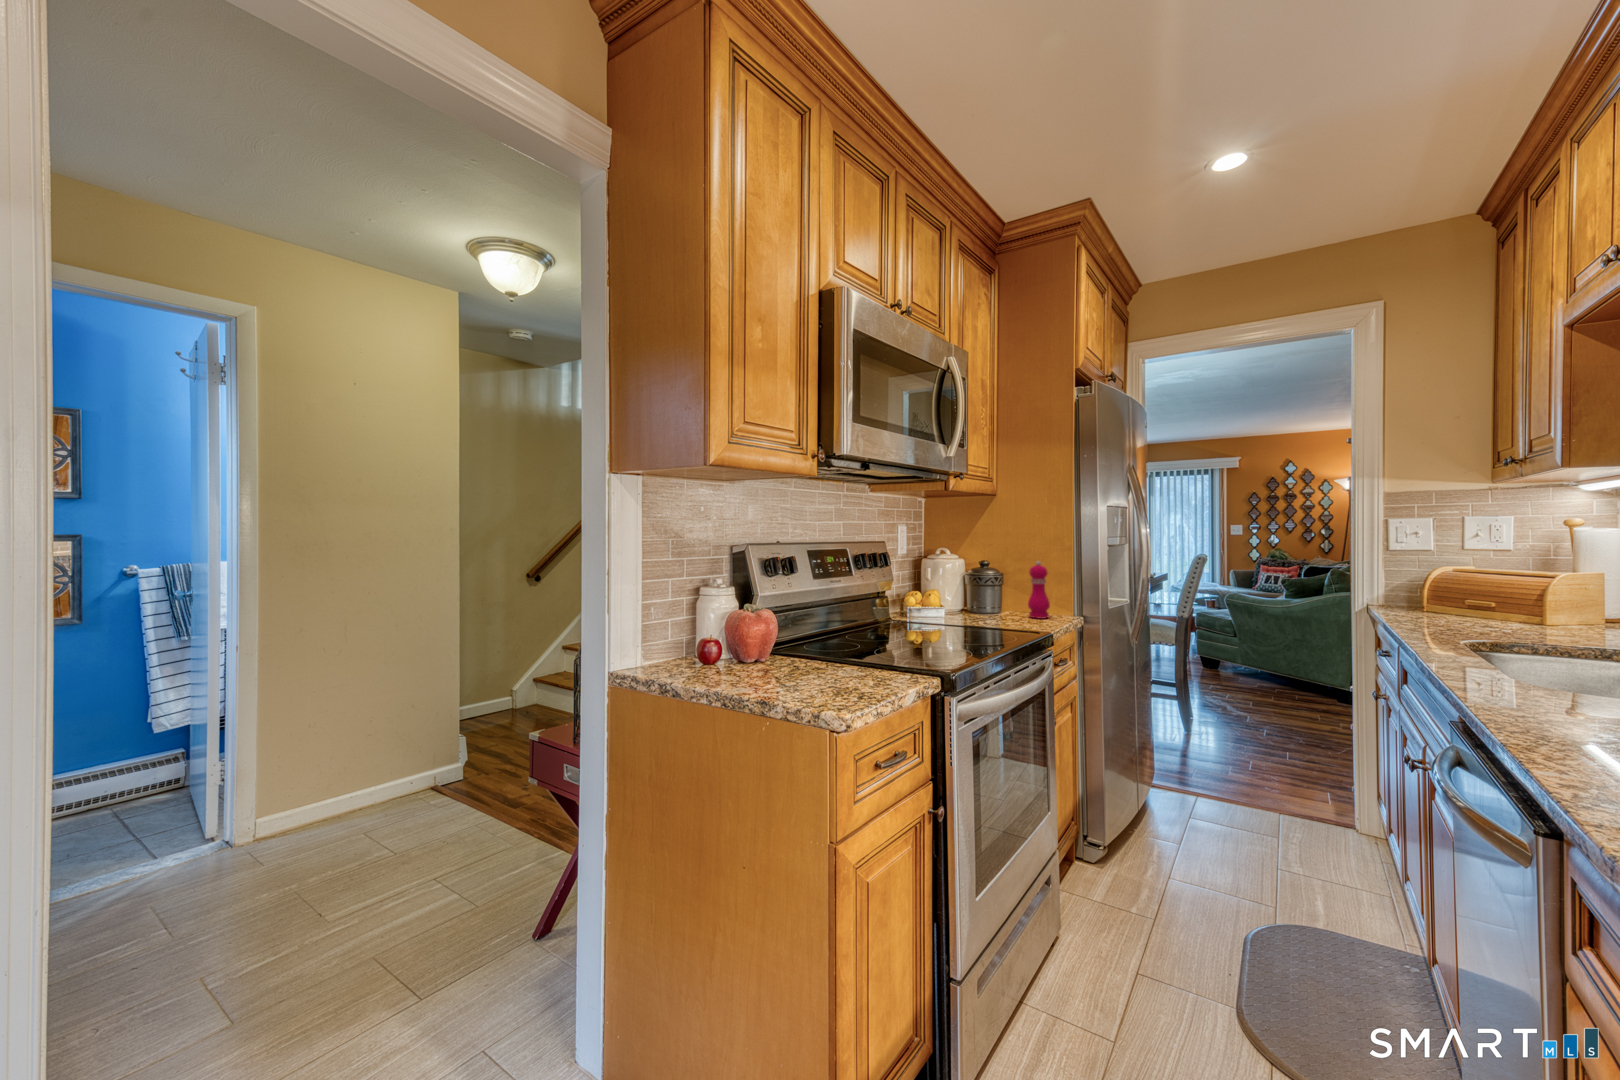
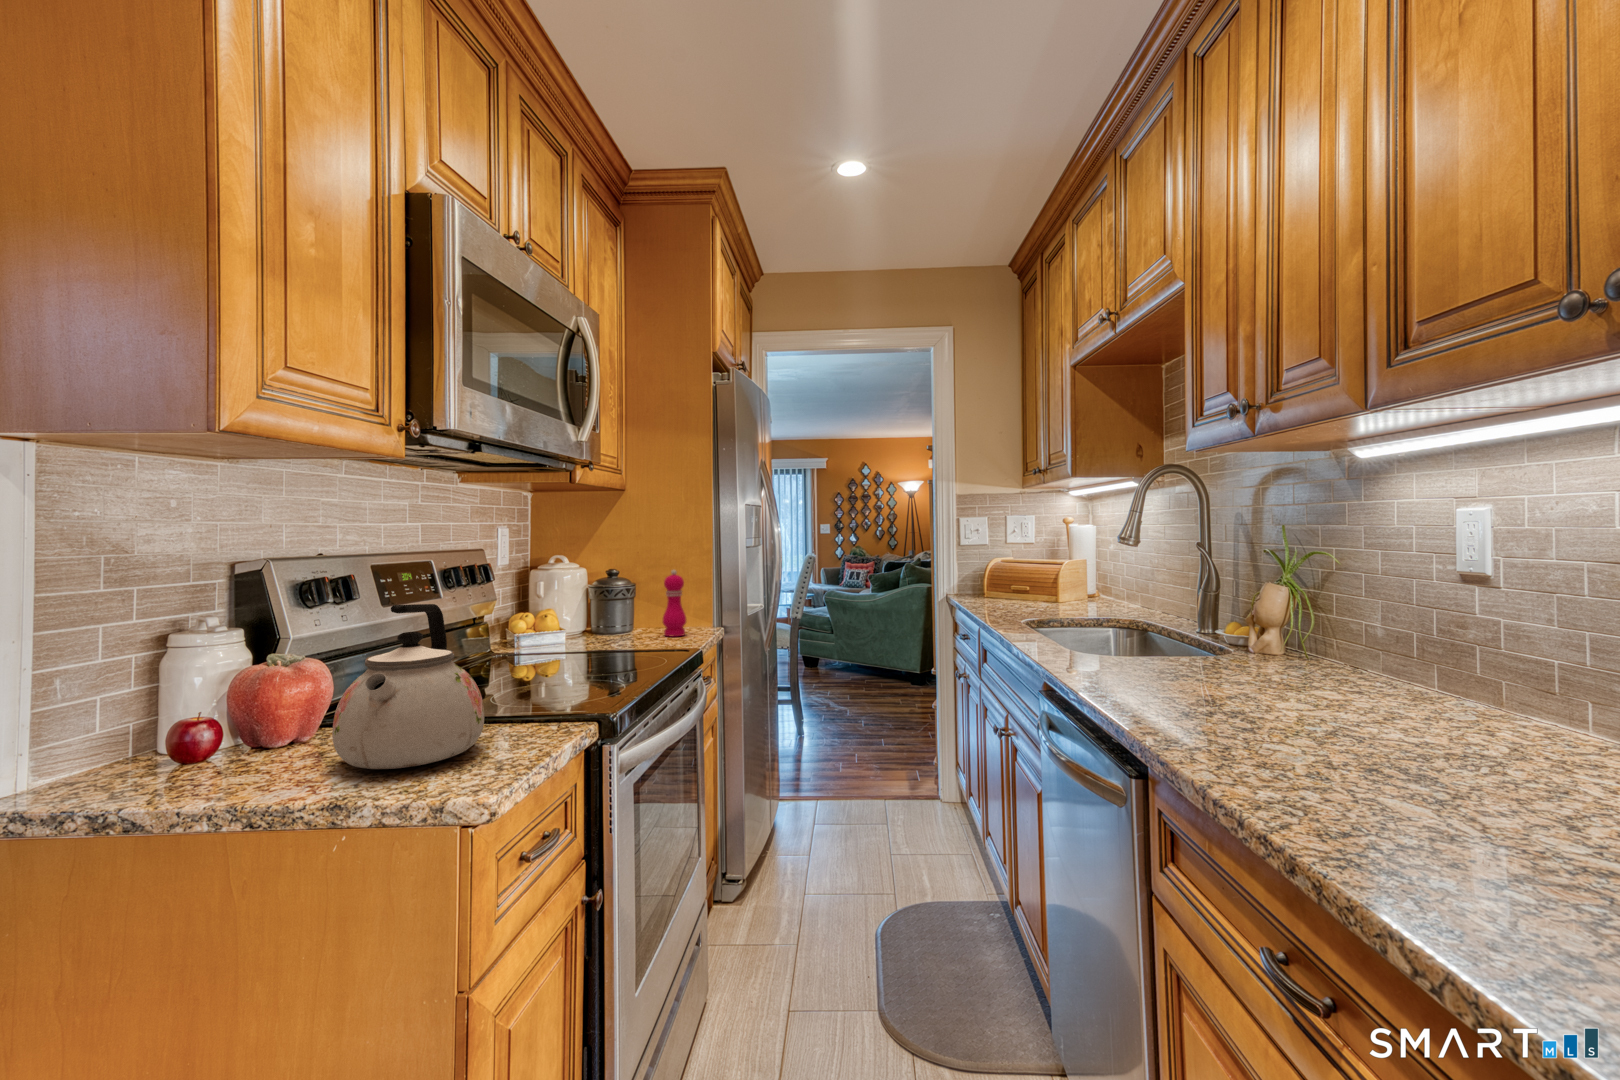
kettle: none [767,574,858,685] -> present [332,604,484,769]

